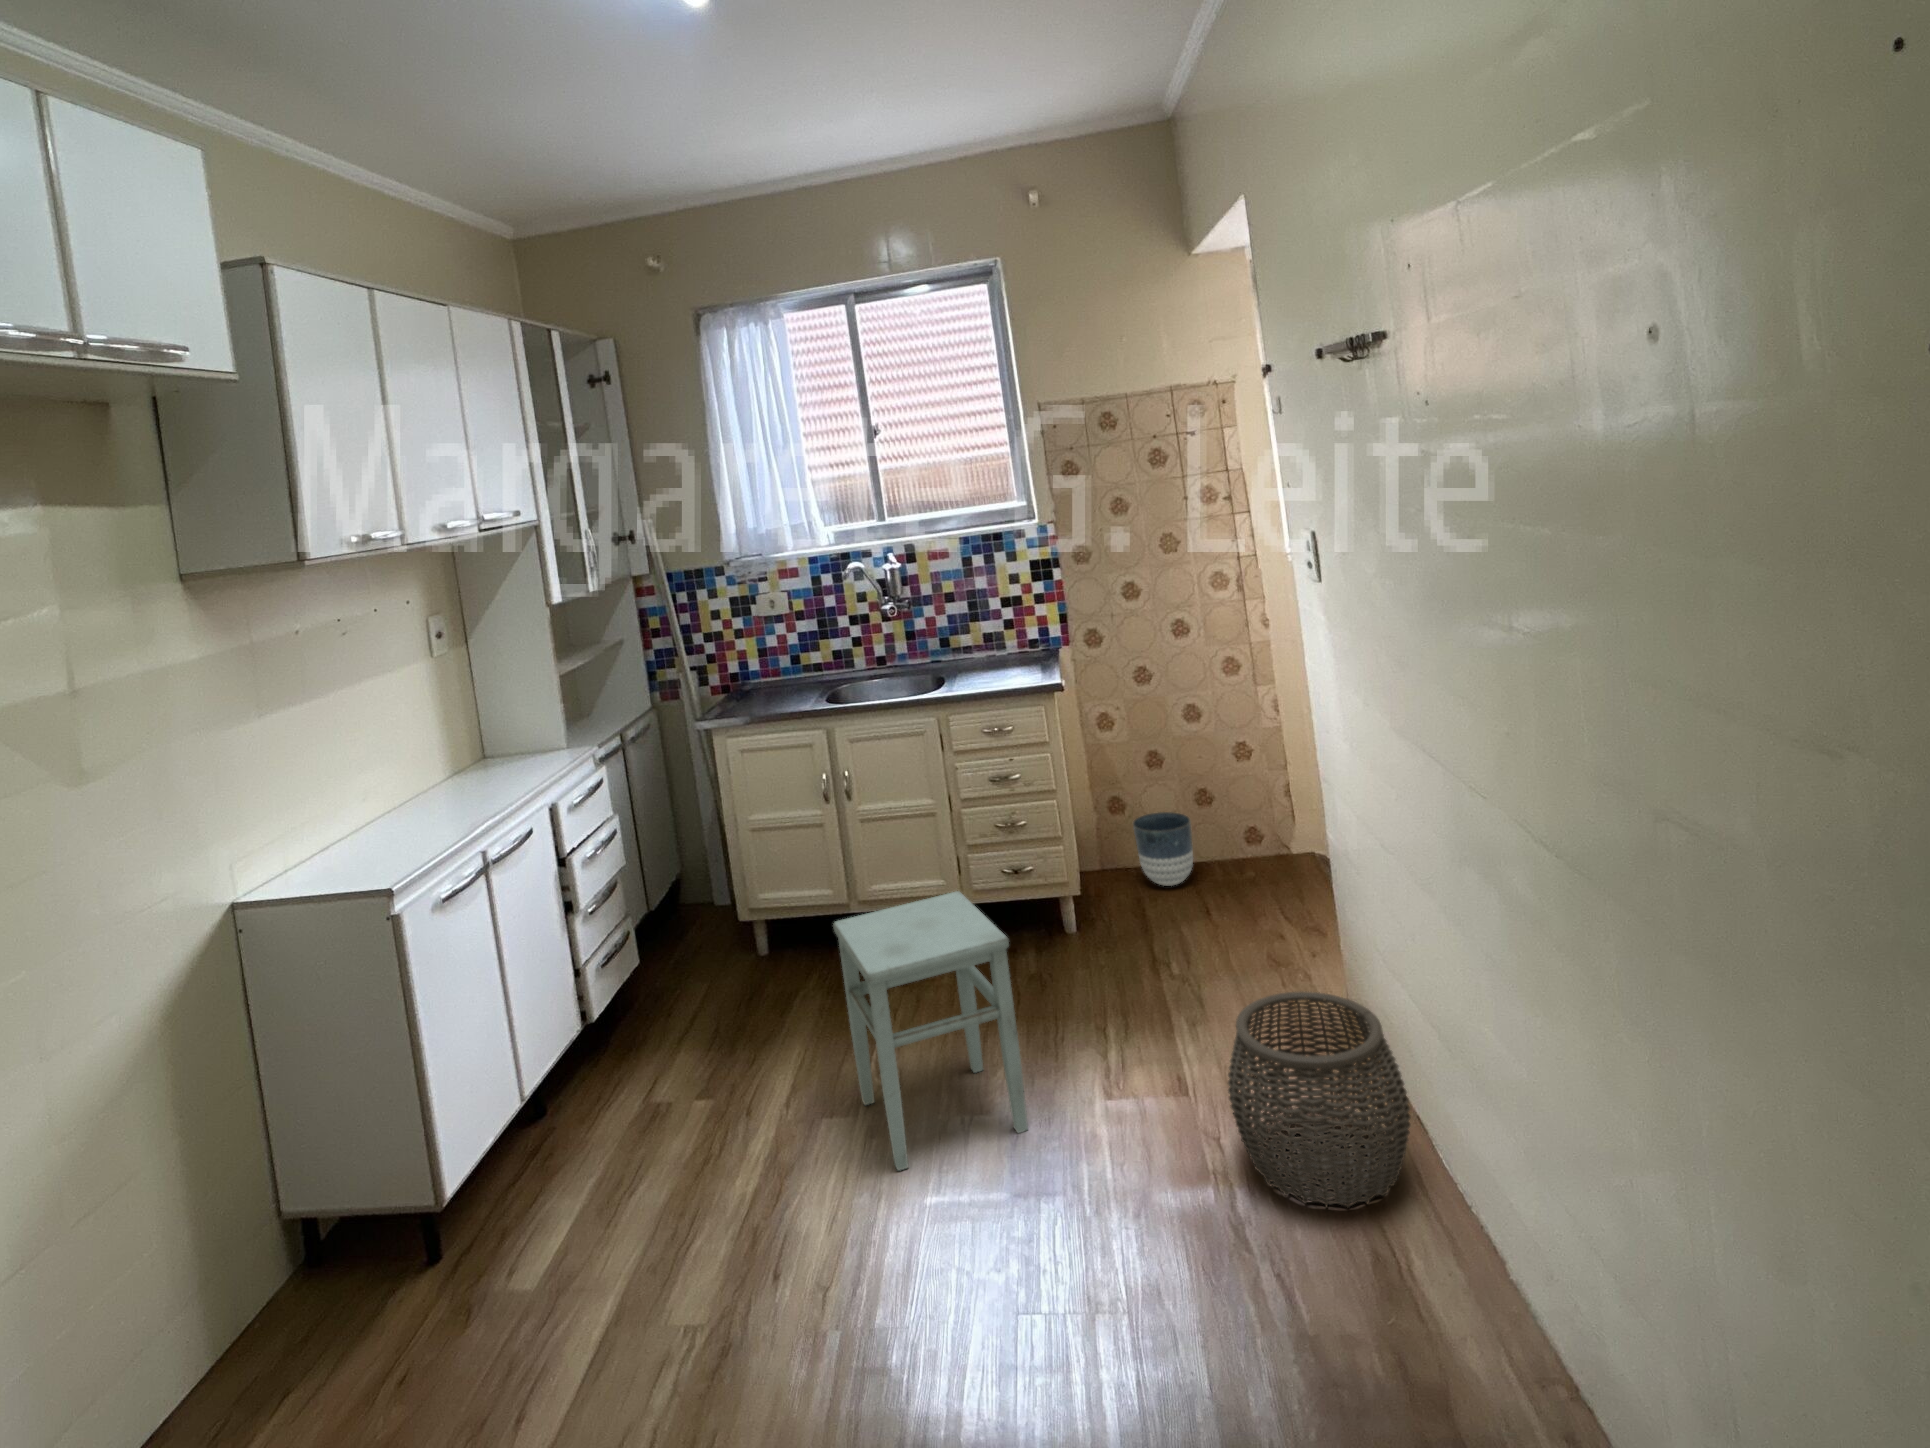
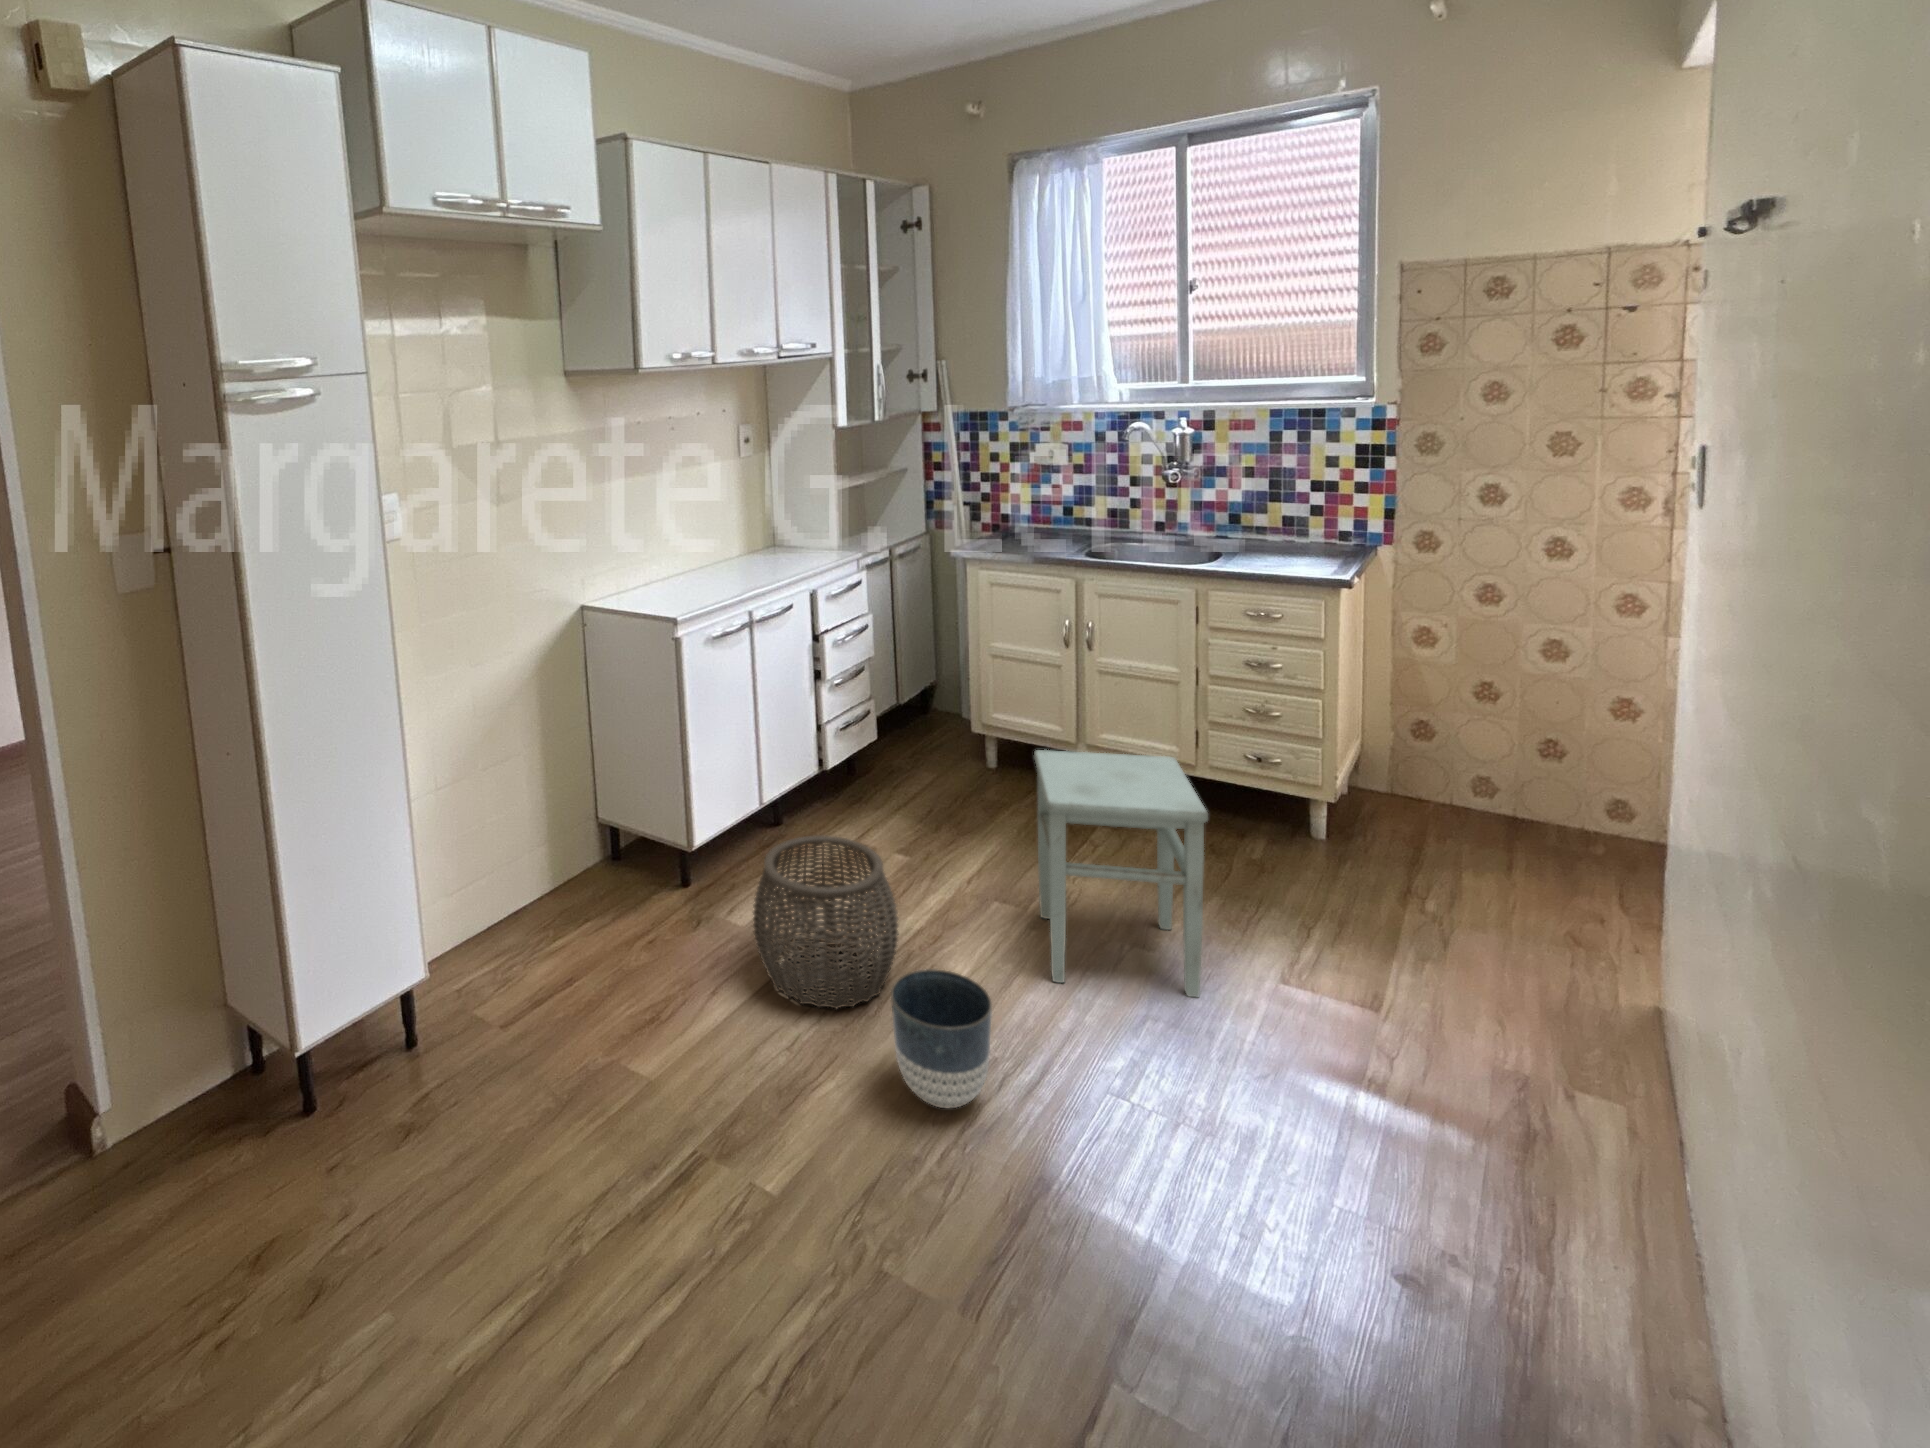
planter: present [1133,812,1193,886] -> present [891,969,992,1108]
woven basket: present [1228,992,1411,1208] -> present [753,835,898,1009]

